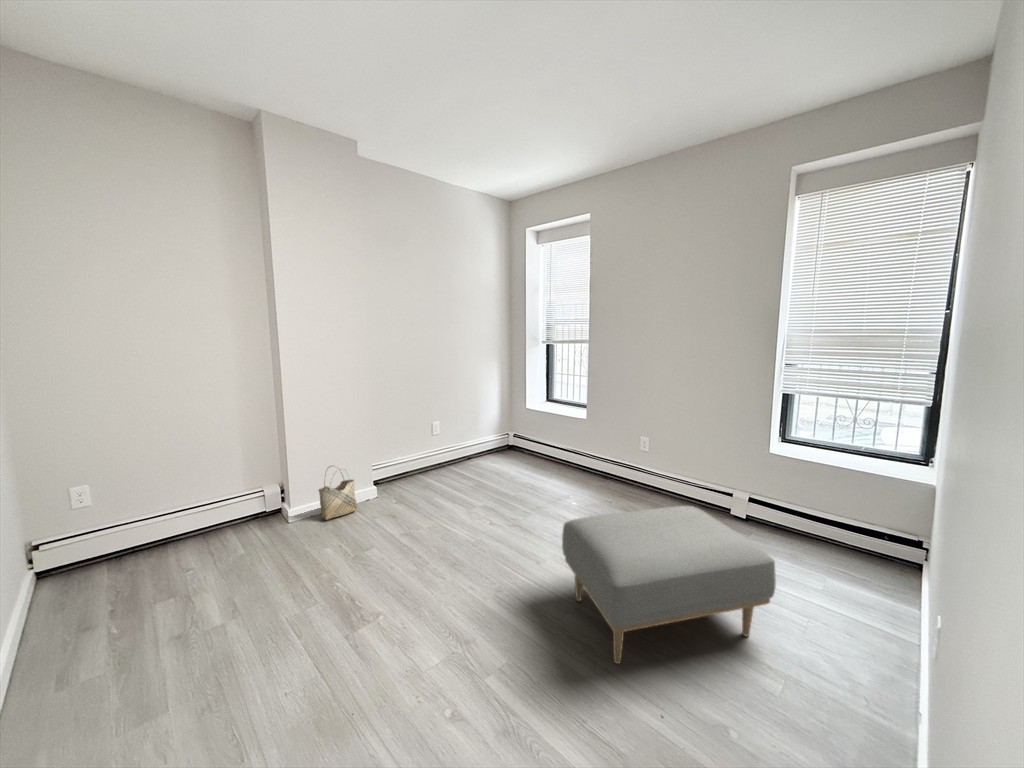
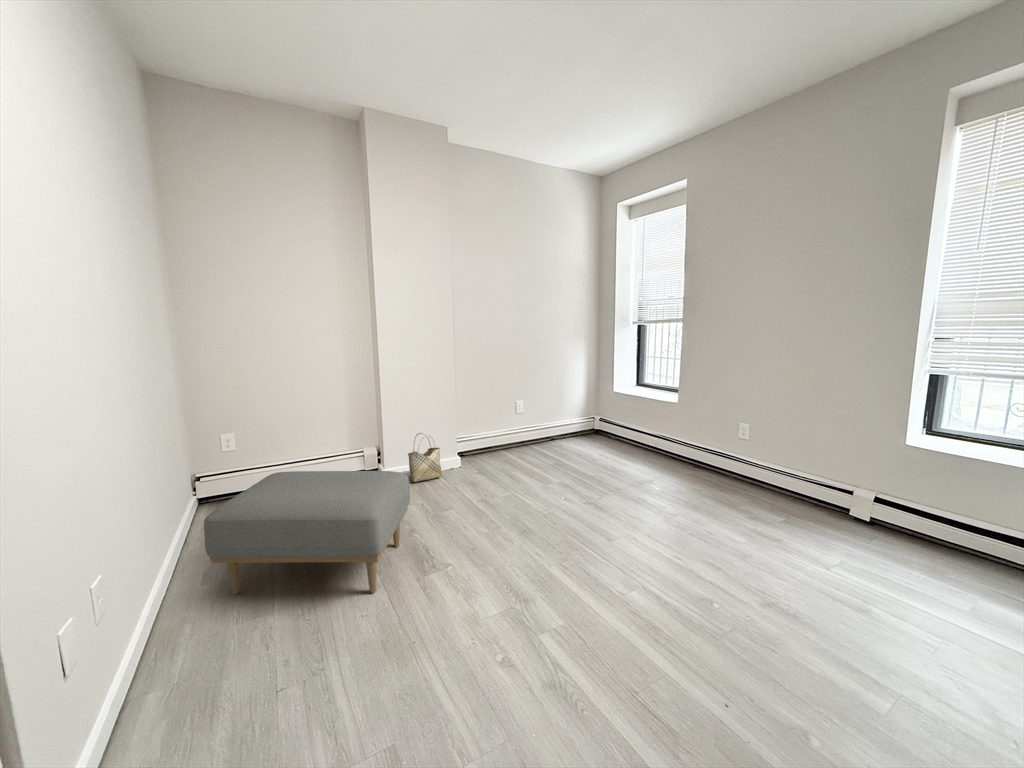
ottoman: present [562,506,776,664] -> present [204,471,410,594]

